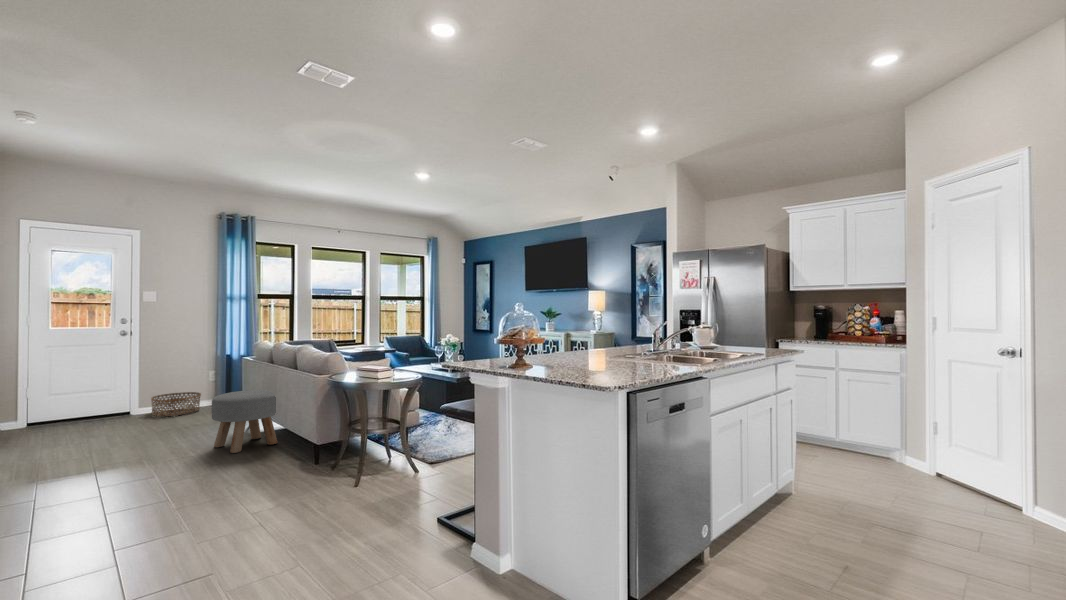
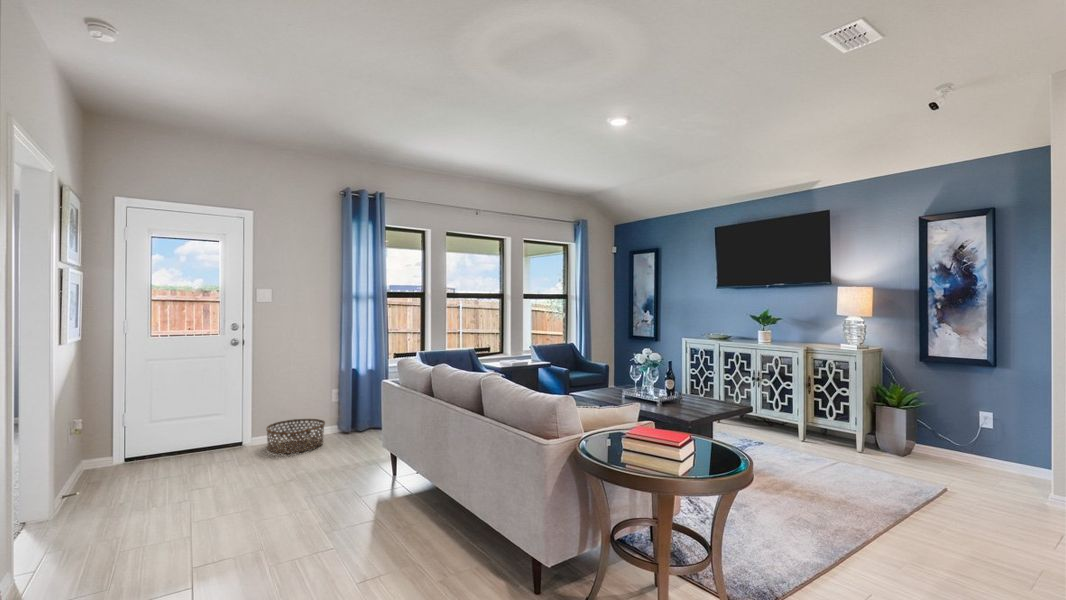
ottoman: present [212,390,277,453] -> none [356,438,450,550]

